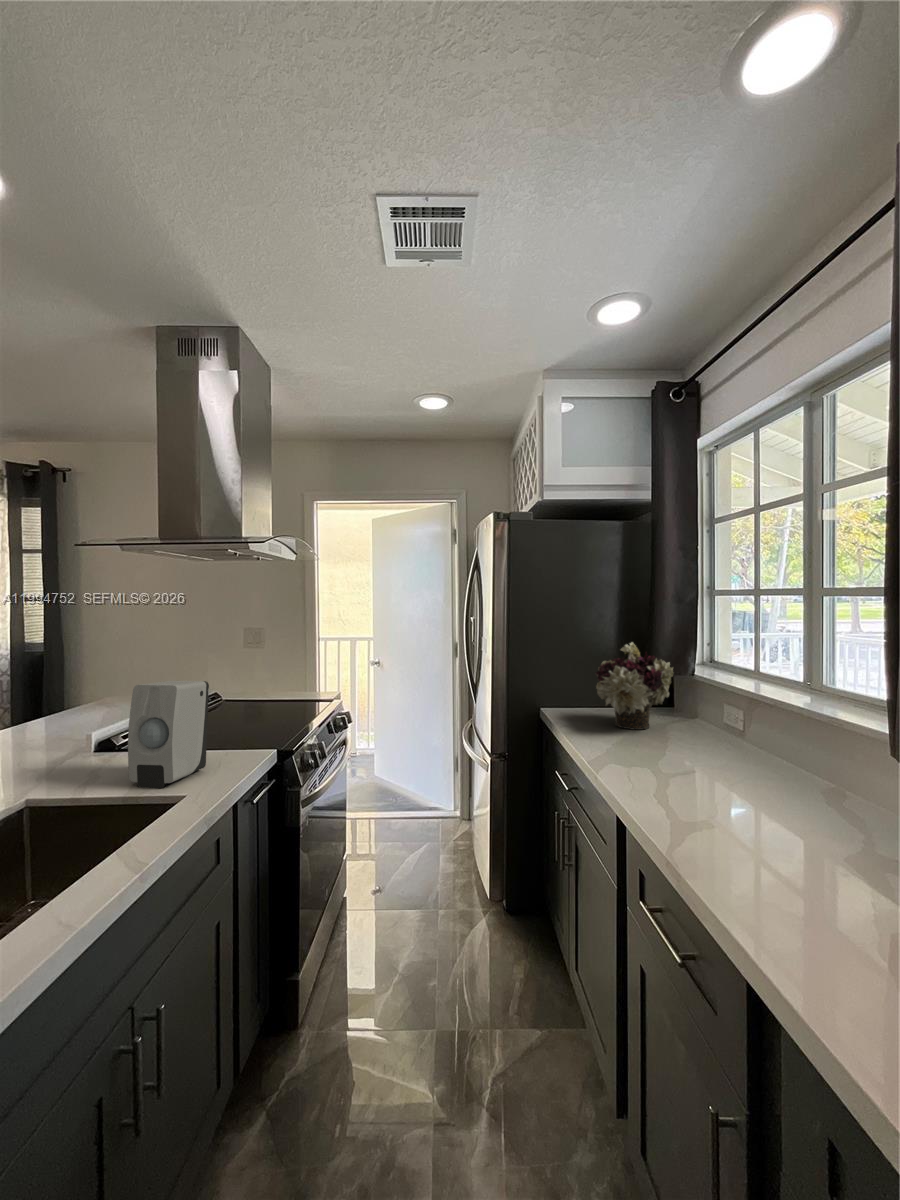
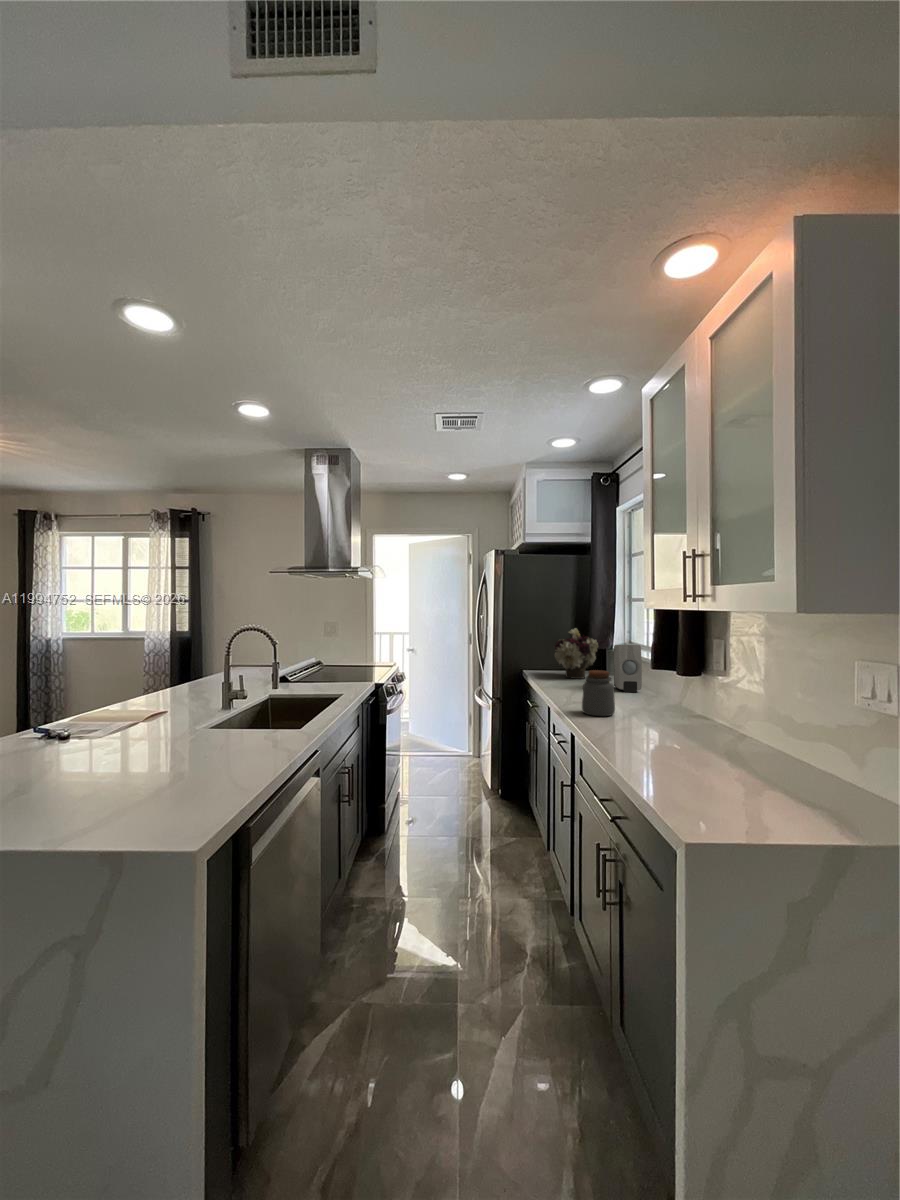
soap dispenser: present [128,681,209,788] -> present [614,645,642,692]
jar: none [726,767,818,896] -> present [582,670,615,716]

